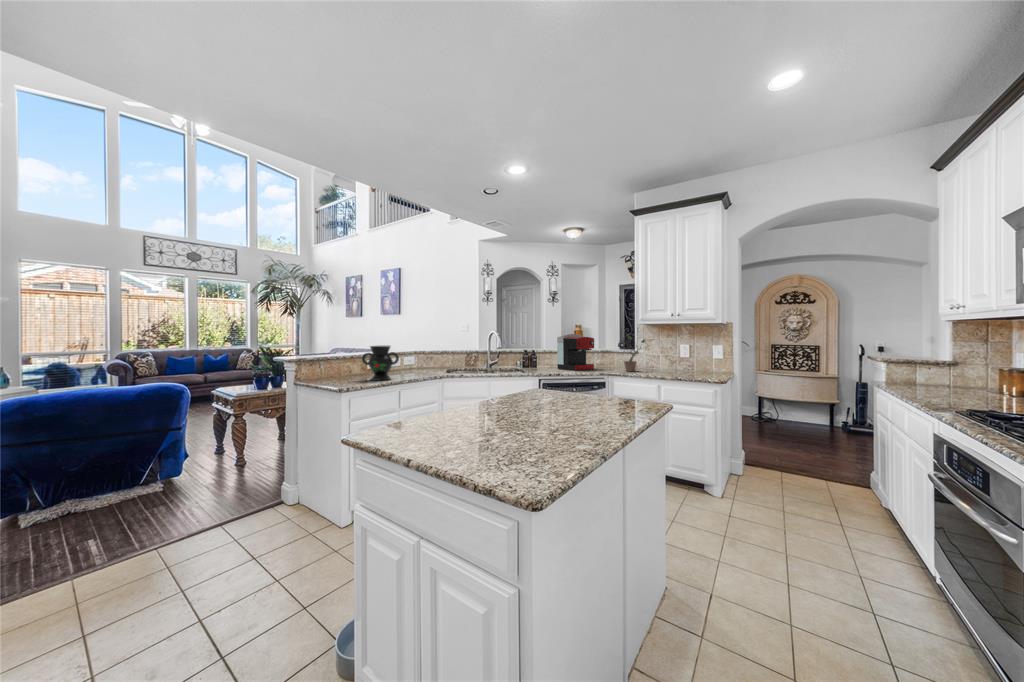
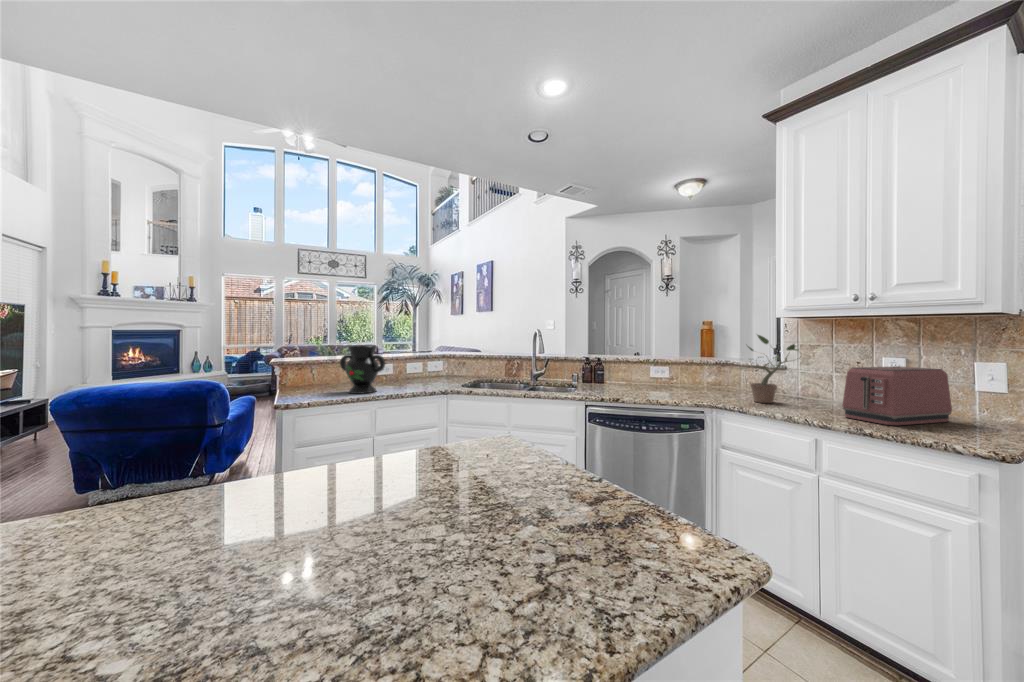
coffee maker: present [557,334,594,370] -> none [637,333,699,394]
toaster: none [667,349,708,376] -> present [842,366,952,425]

